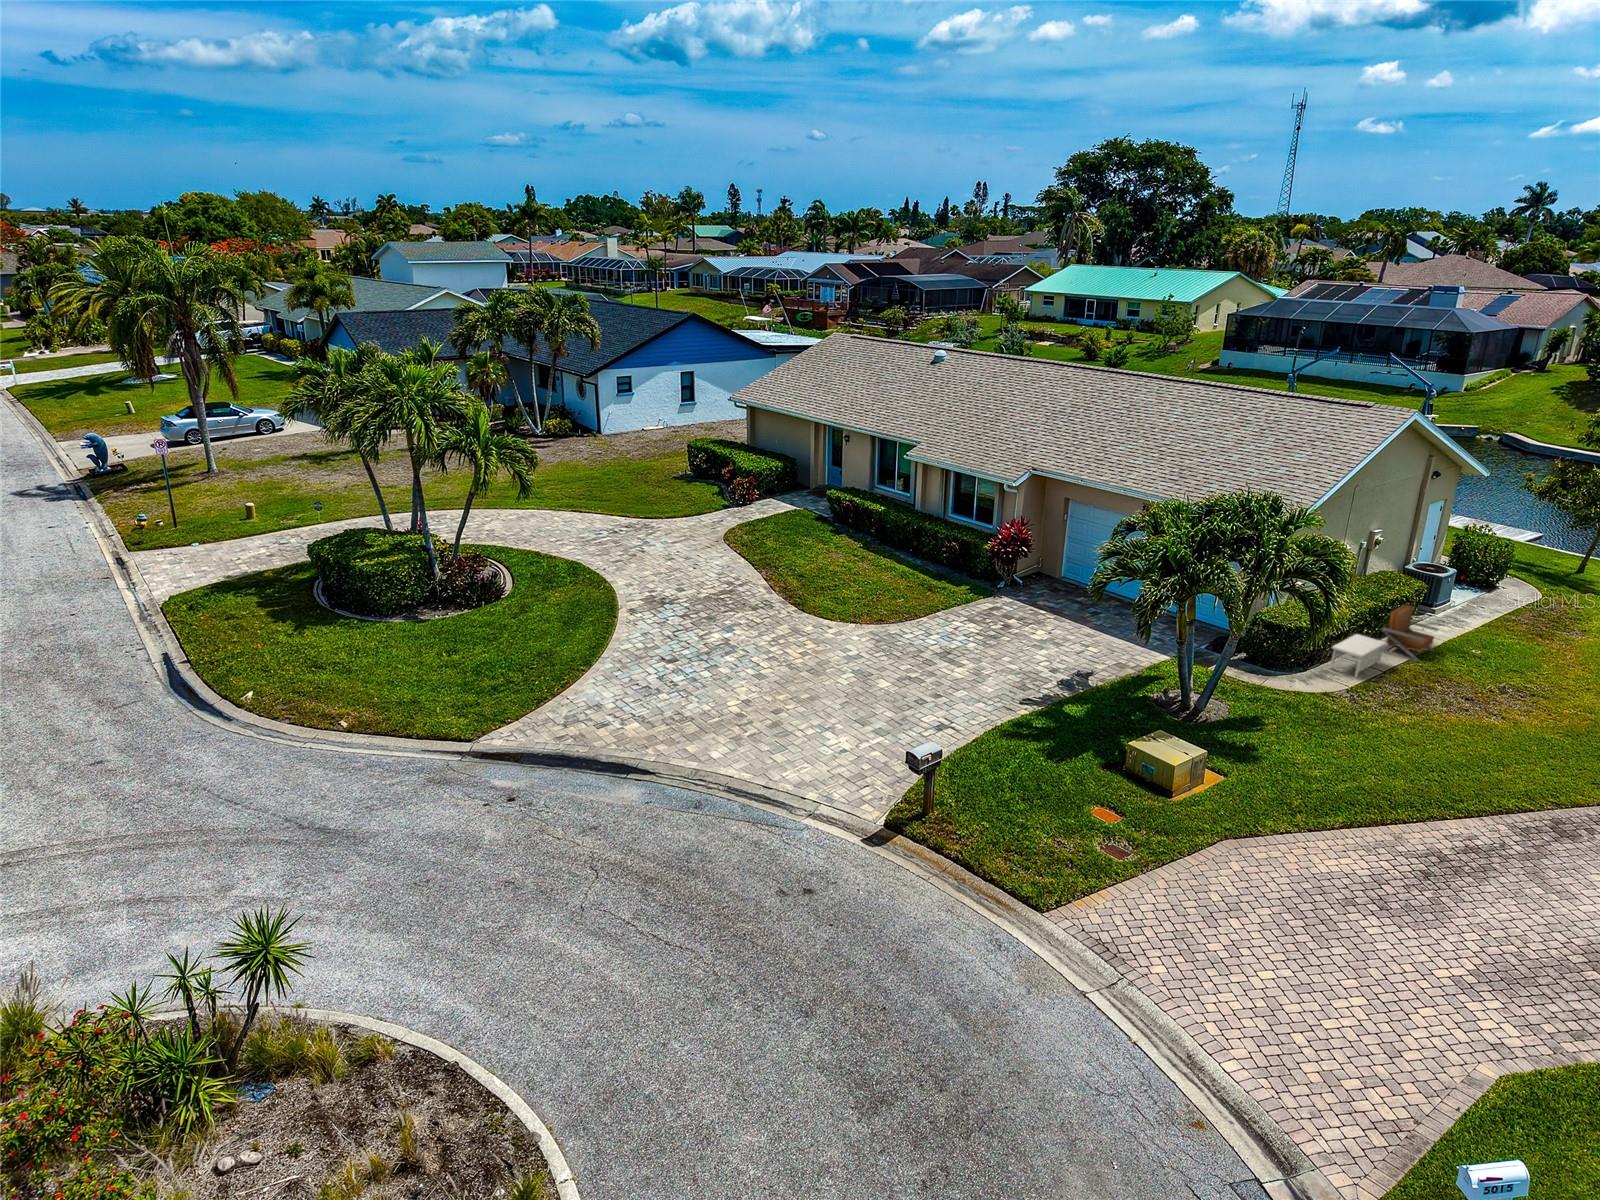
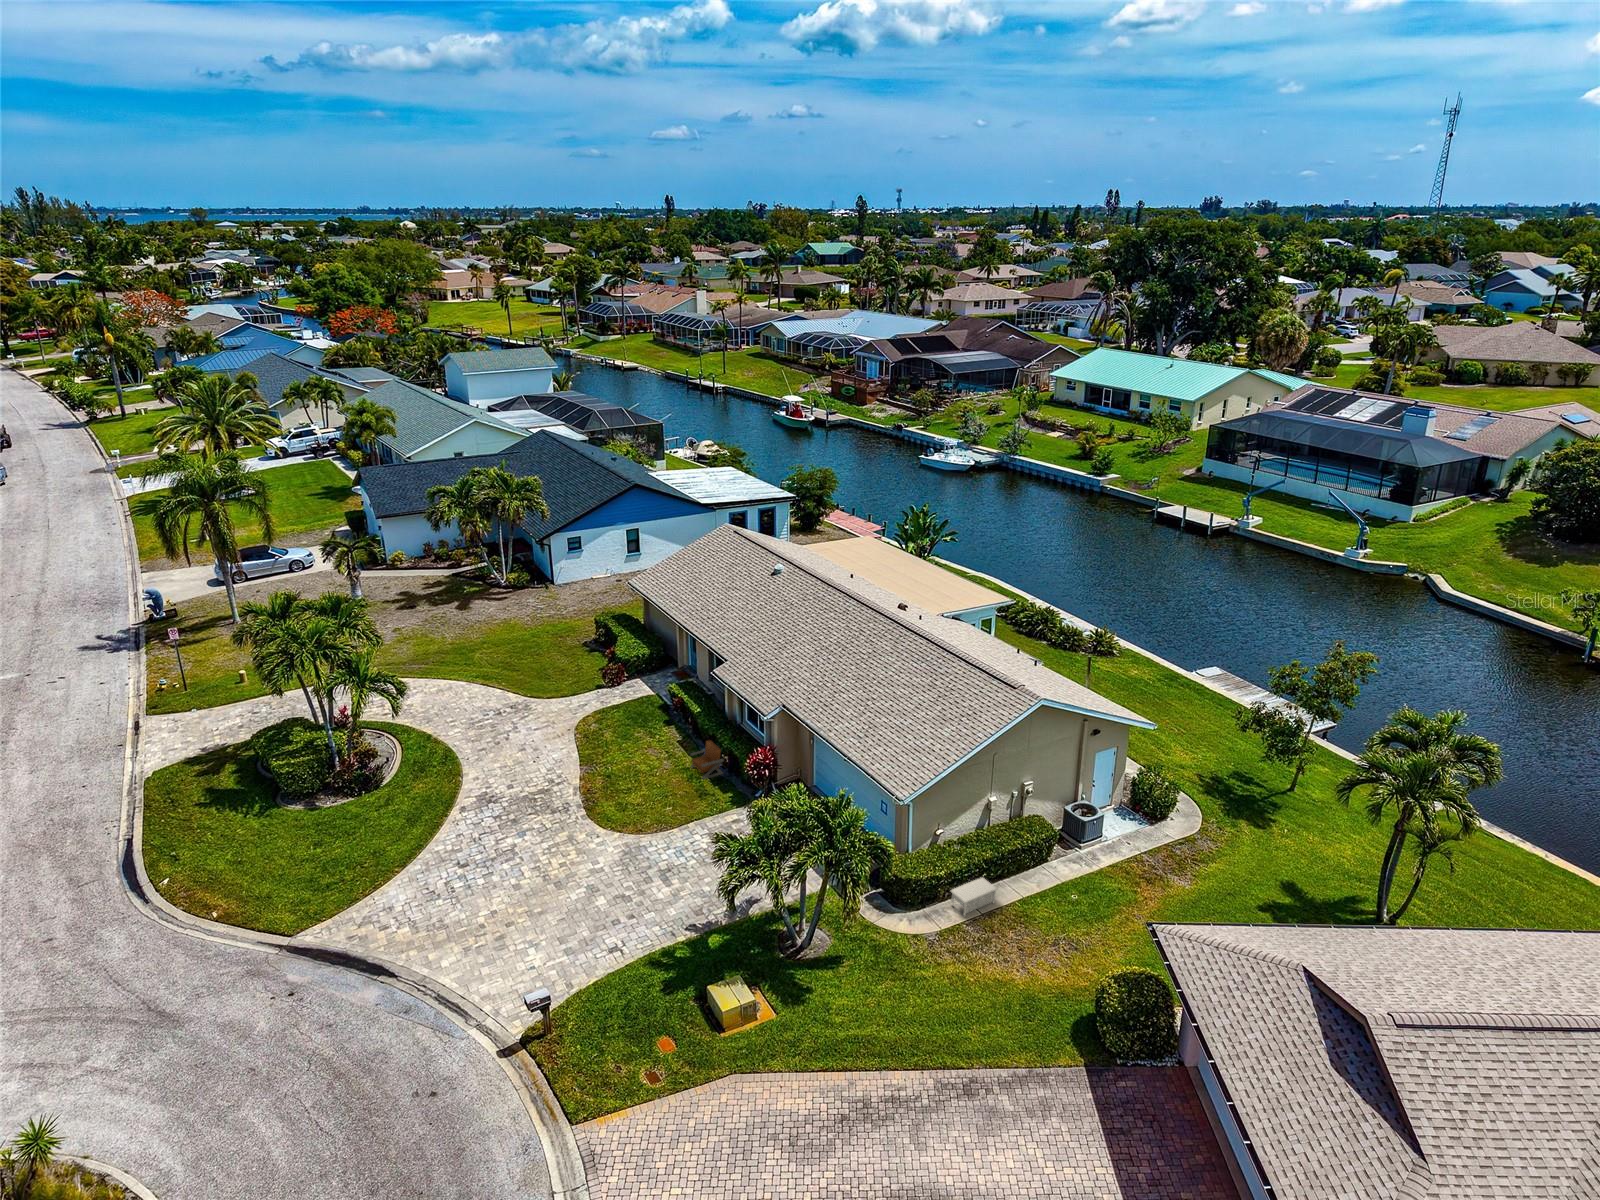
lounge chair: present [1382,605,1438,662] -> present [690,741,724,779]

